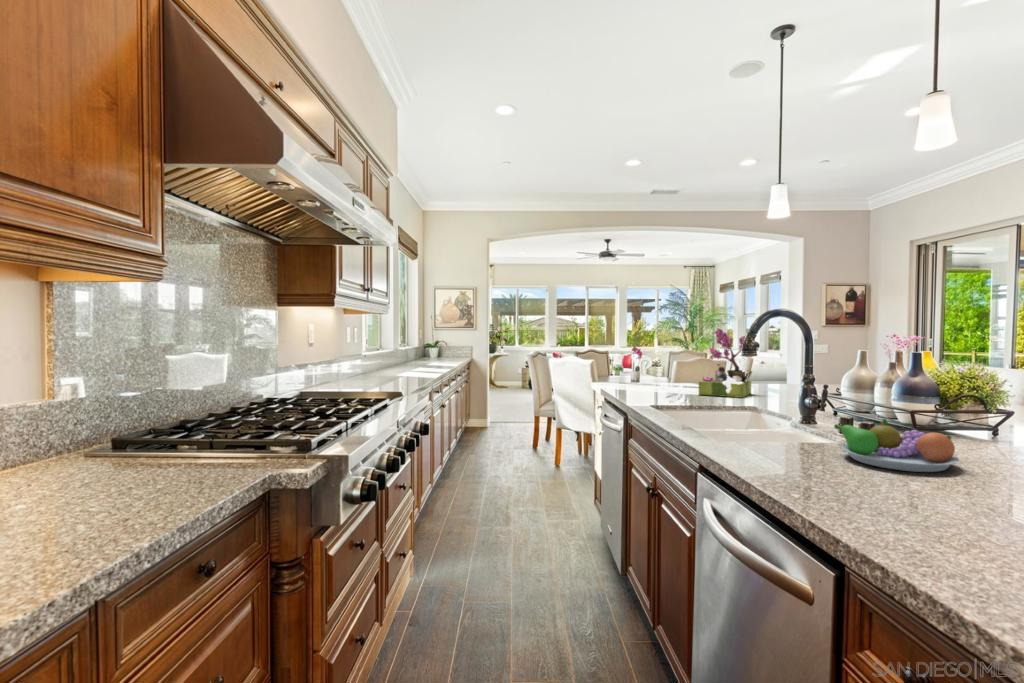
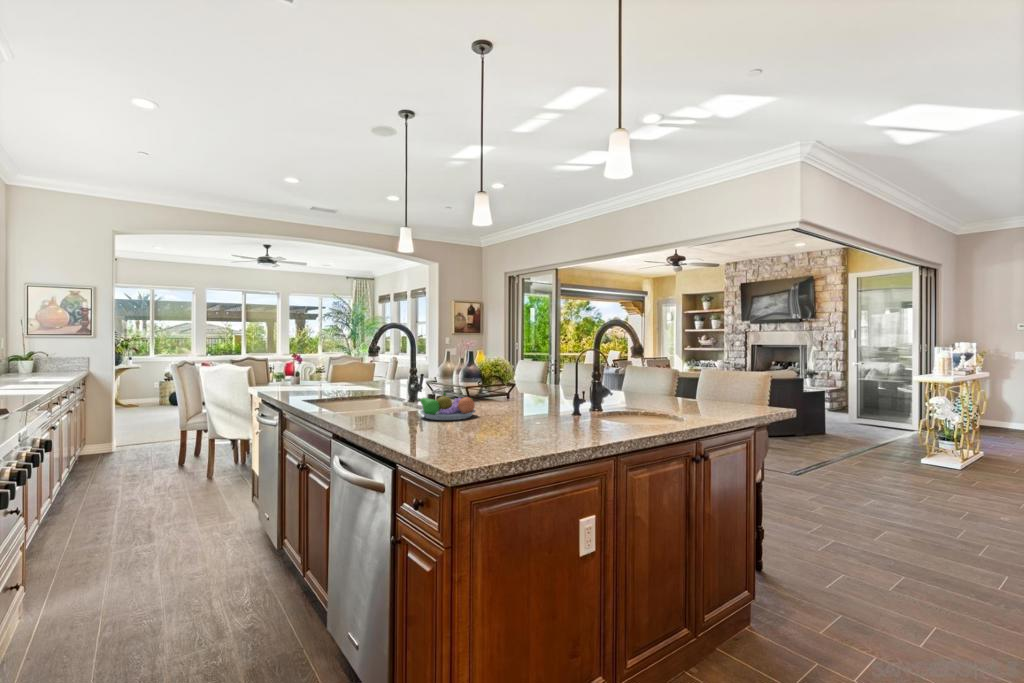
flower arrangement: present [699,328,752,398] -> none [344,335,387,391]

